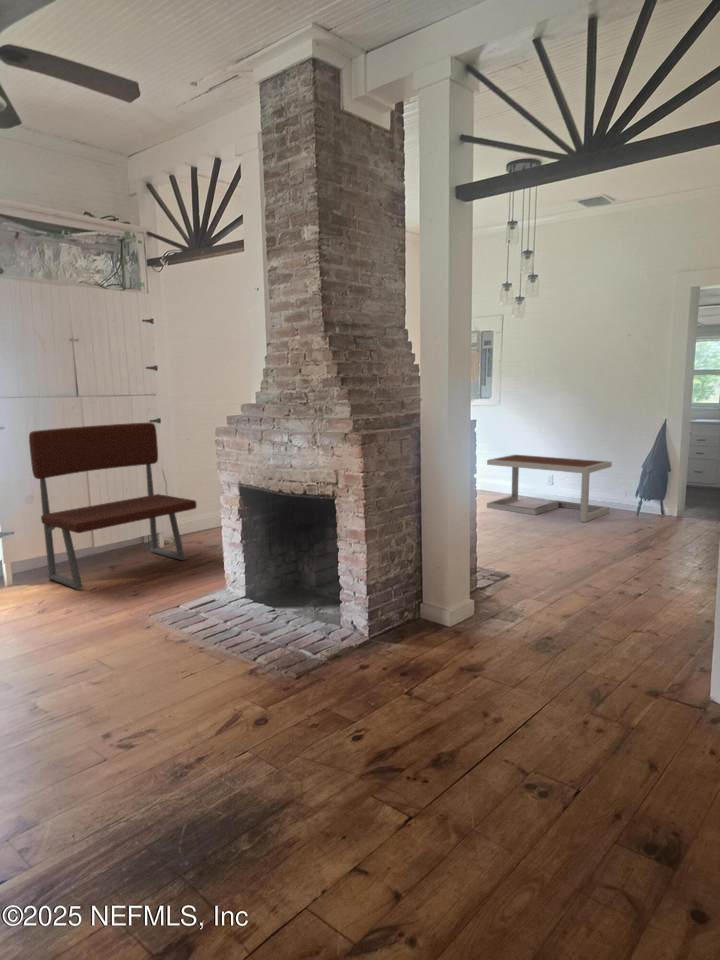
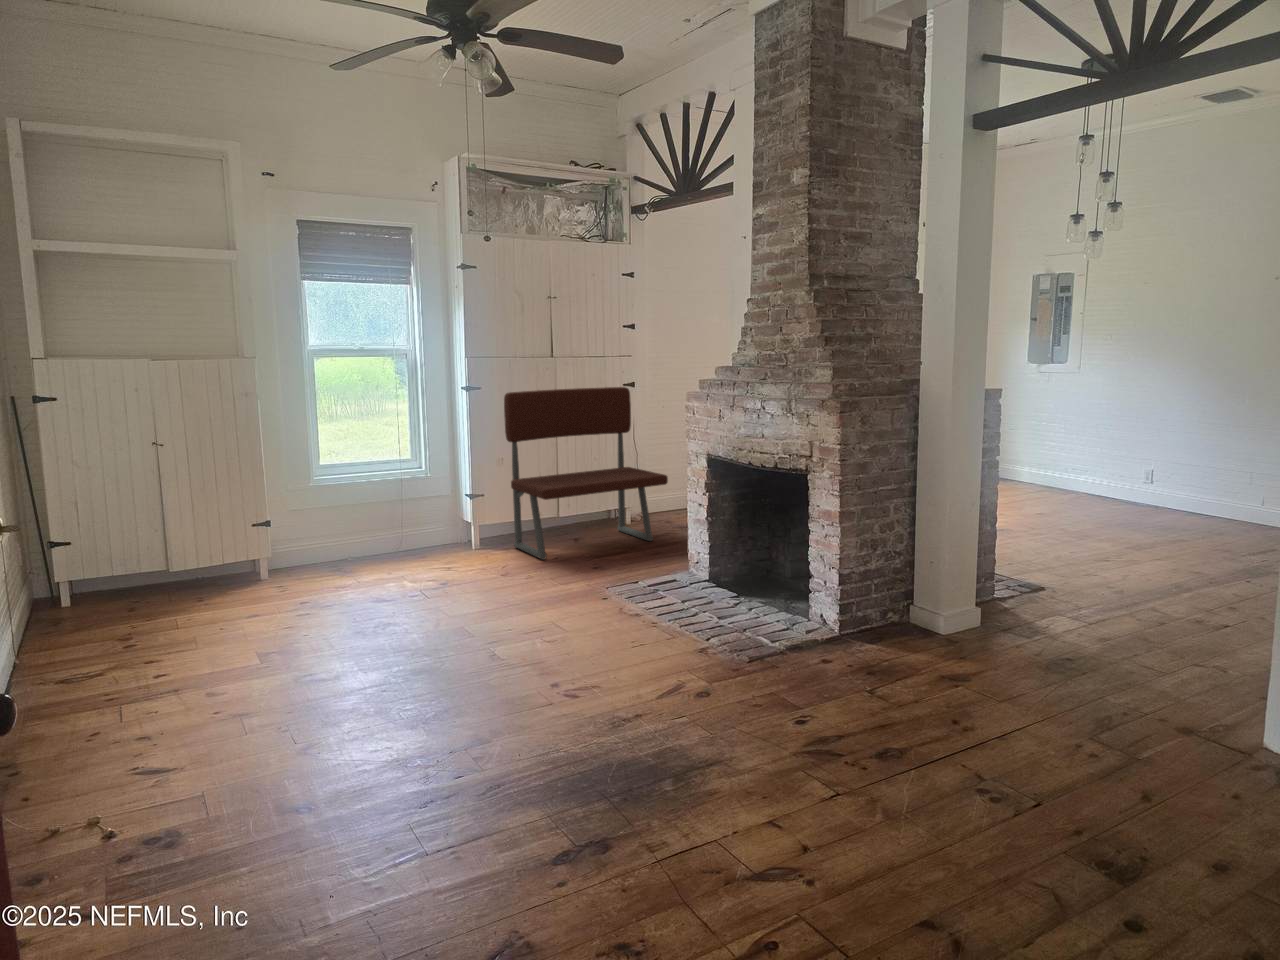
coffee table: present [487,455,612,522] -> none [1043,443,1239,539]

